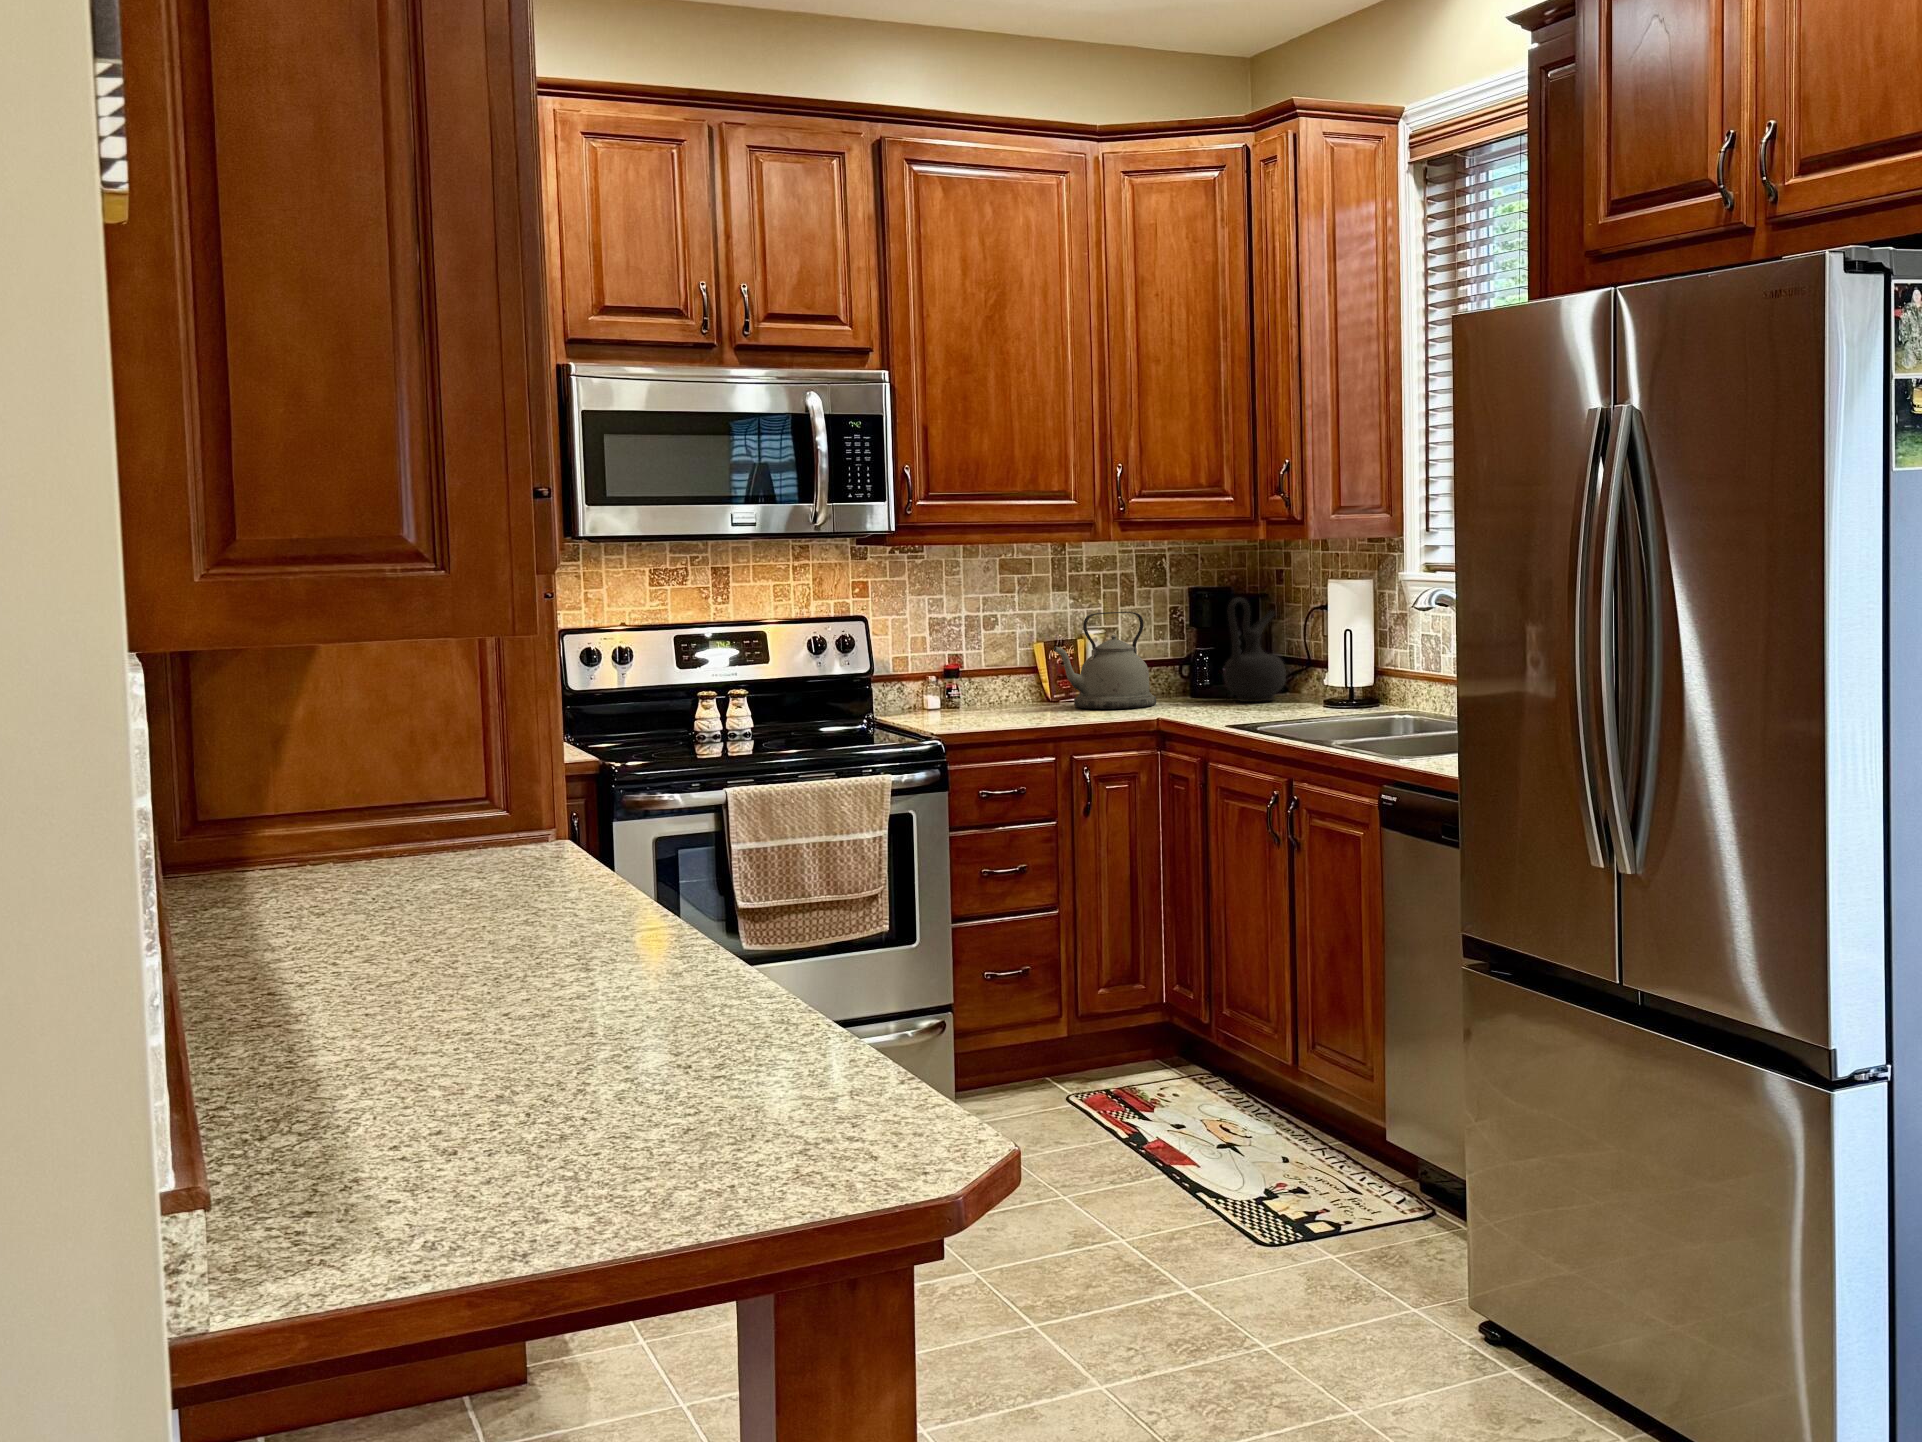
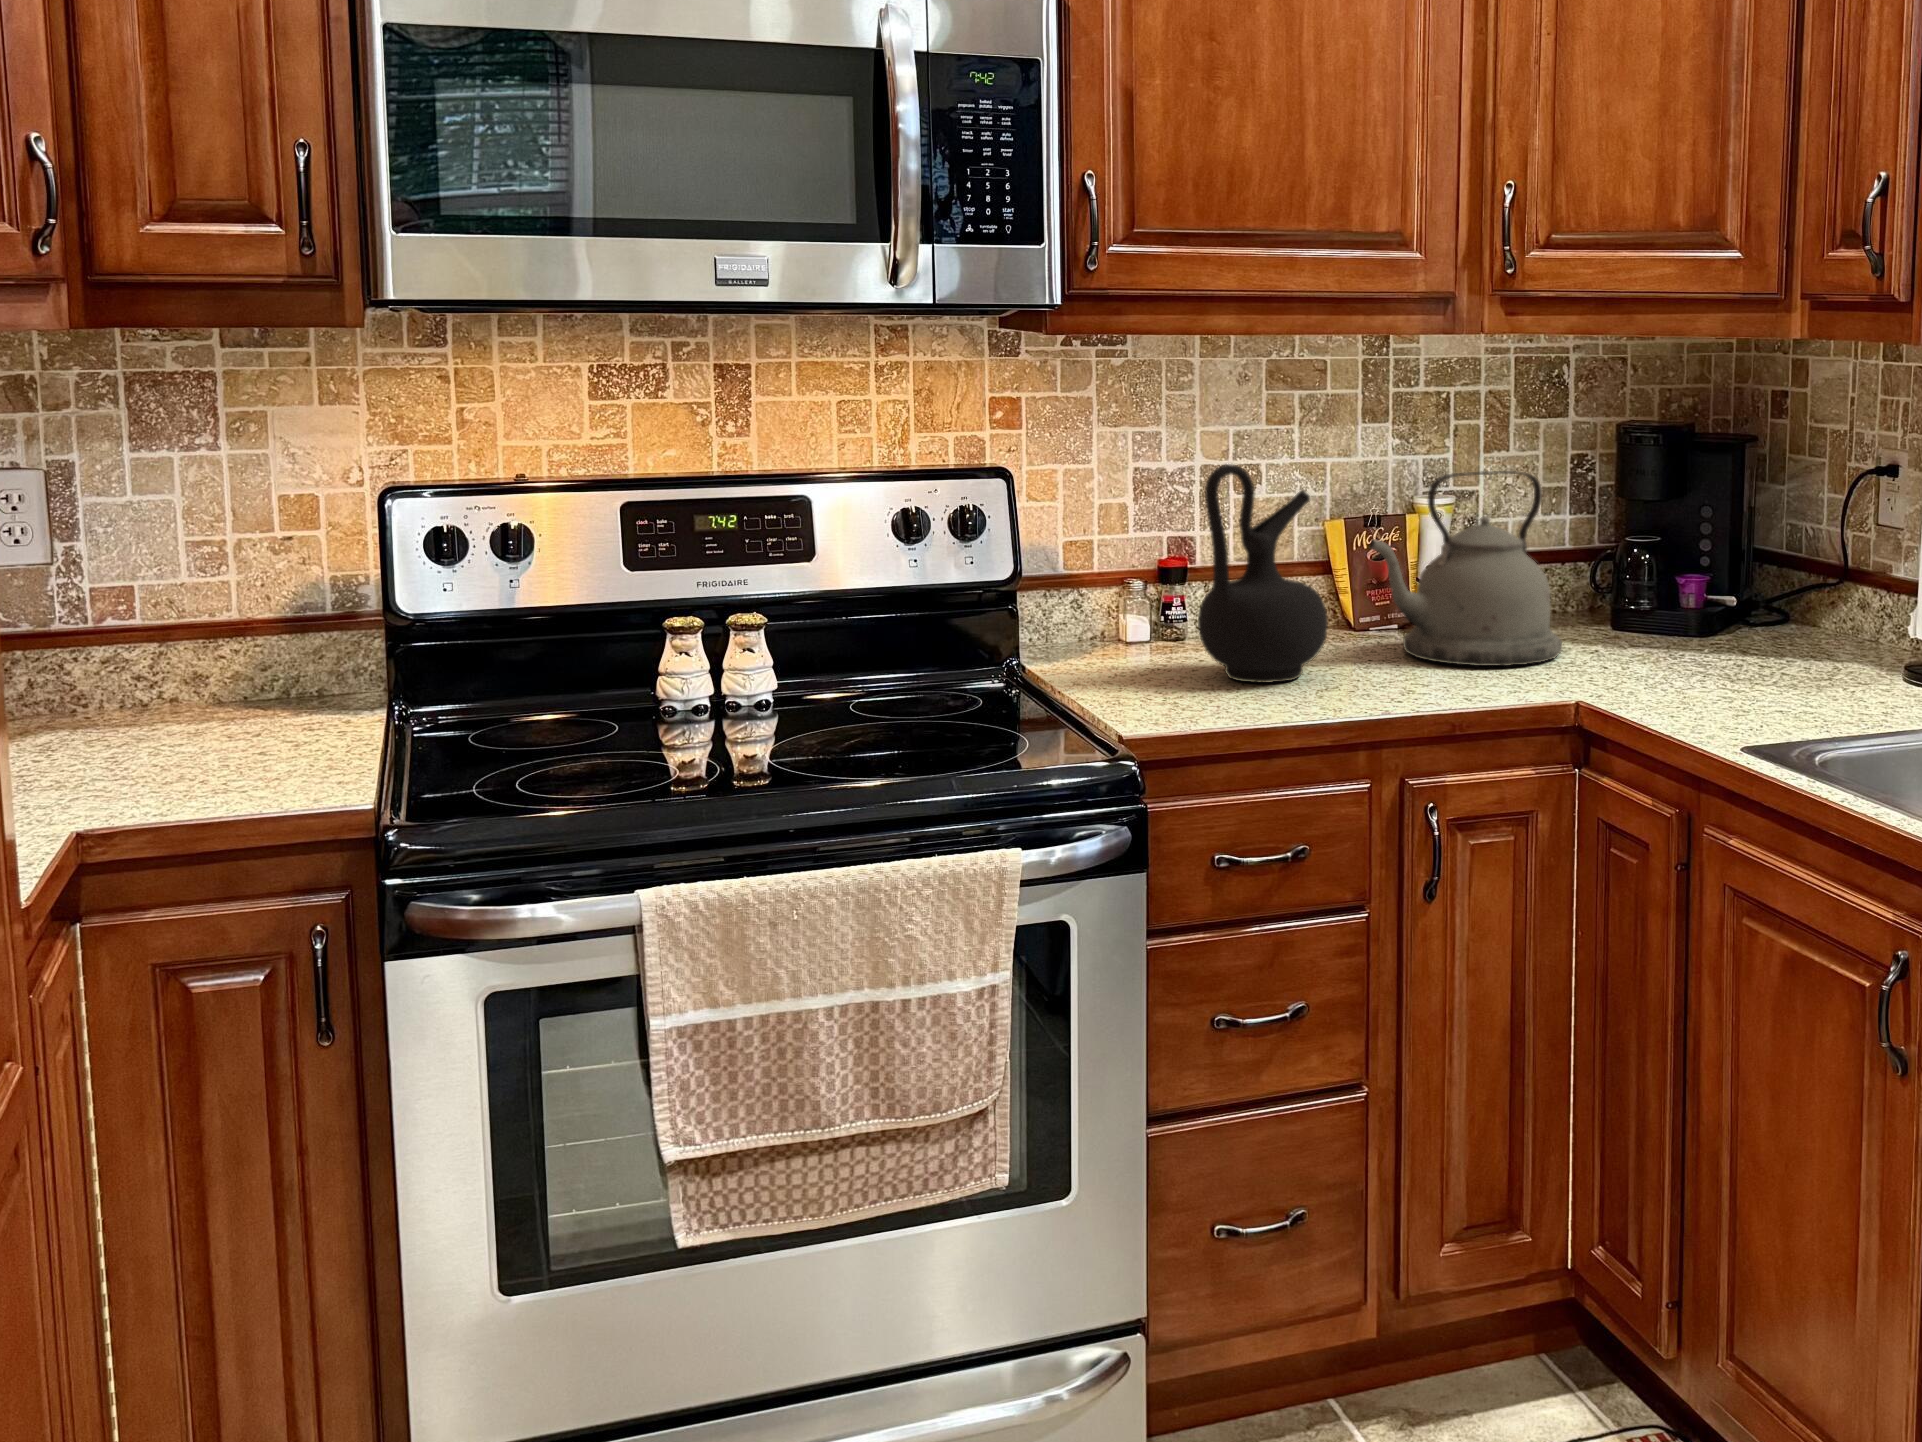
ceramic jug: present [1224,598,1286,702] -> present [1198,464,1328,683]

